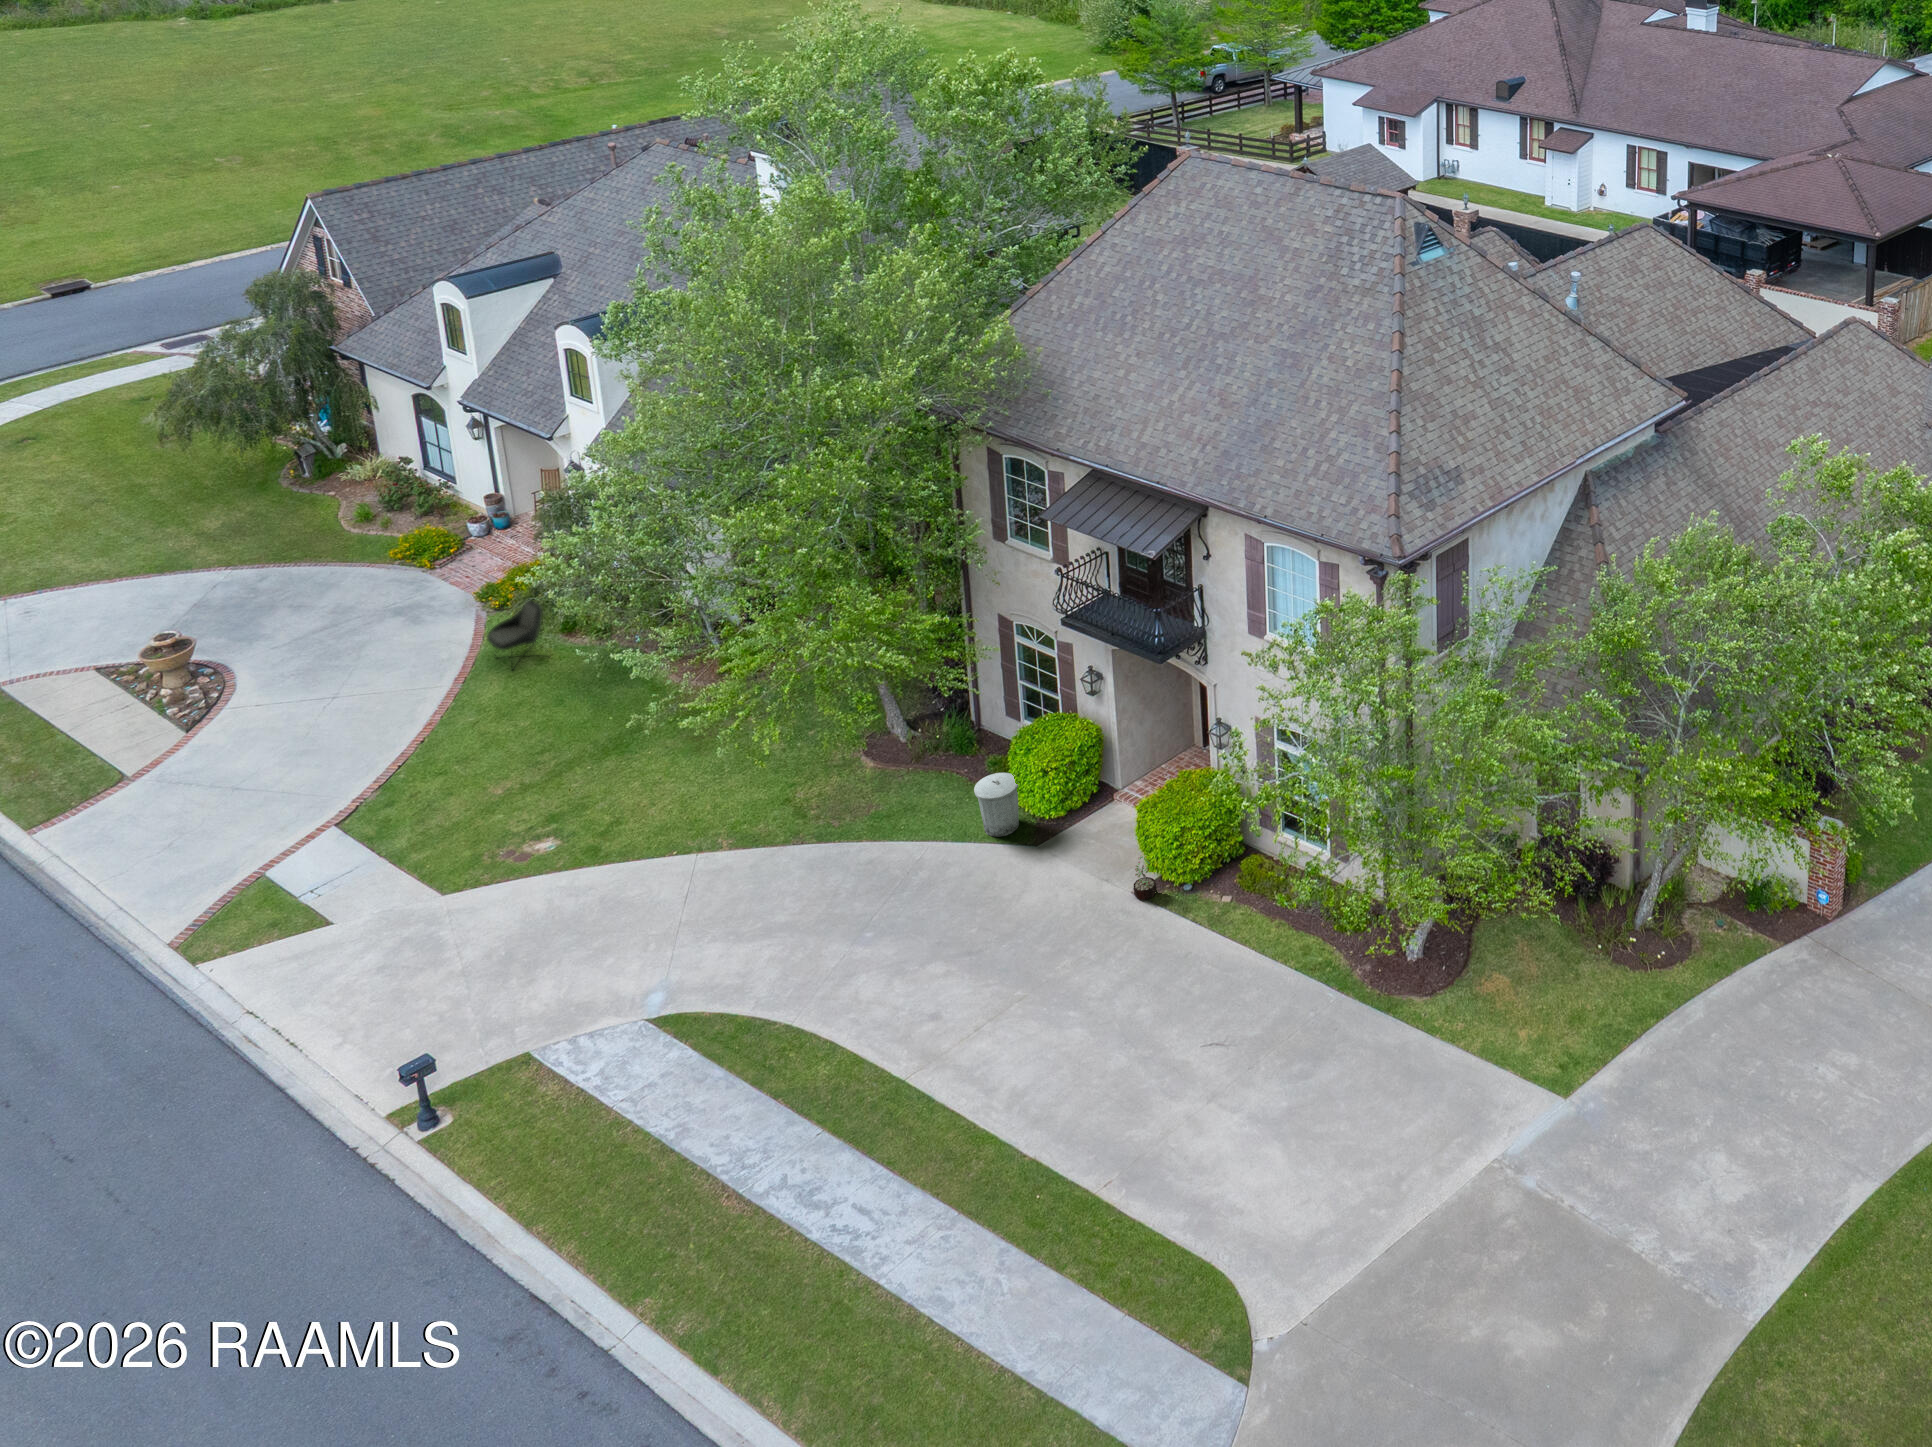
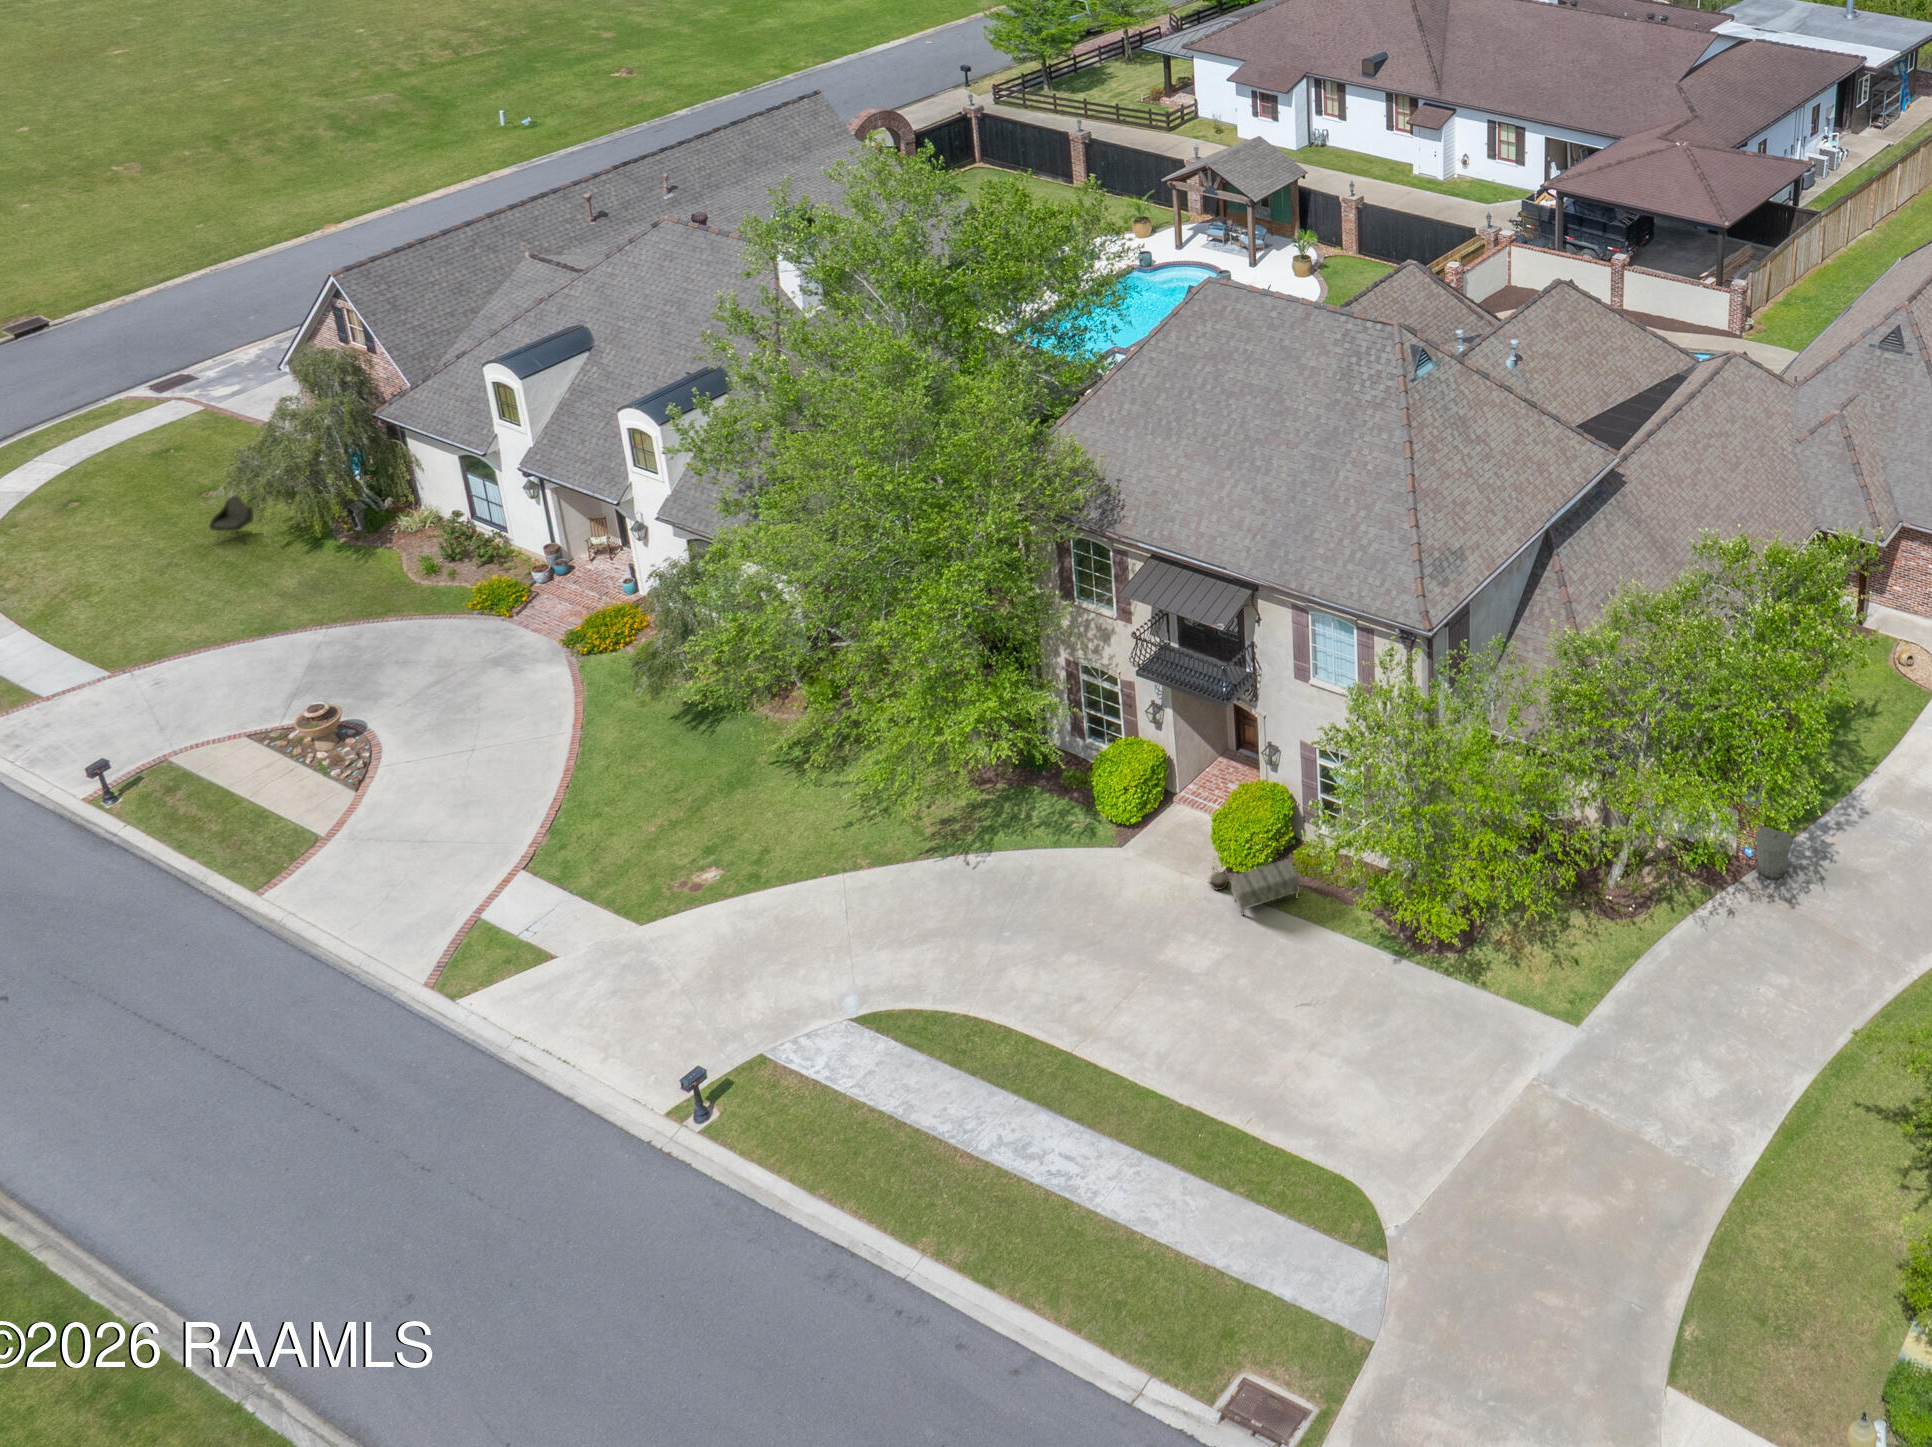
lounge chair: present [487,601,542,667] -> present [209,496,254,537]
trash can: present [974,773,1019,837] -> present [1756,827,1792,880]
bench: none [1155,864,1241,932] -> present [1231,859,1299,914]

